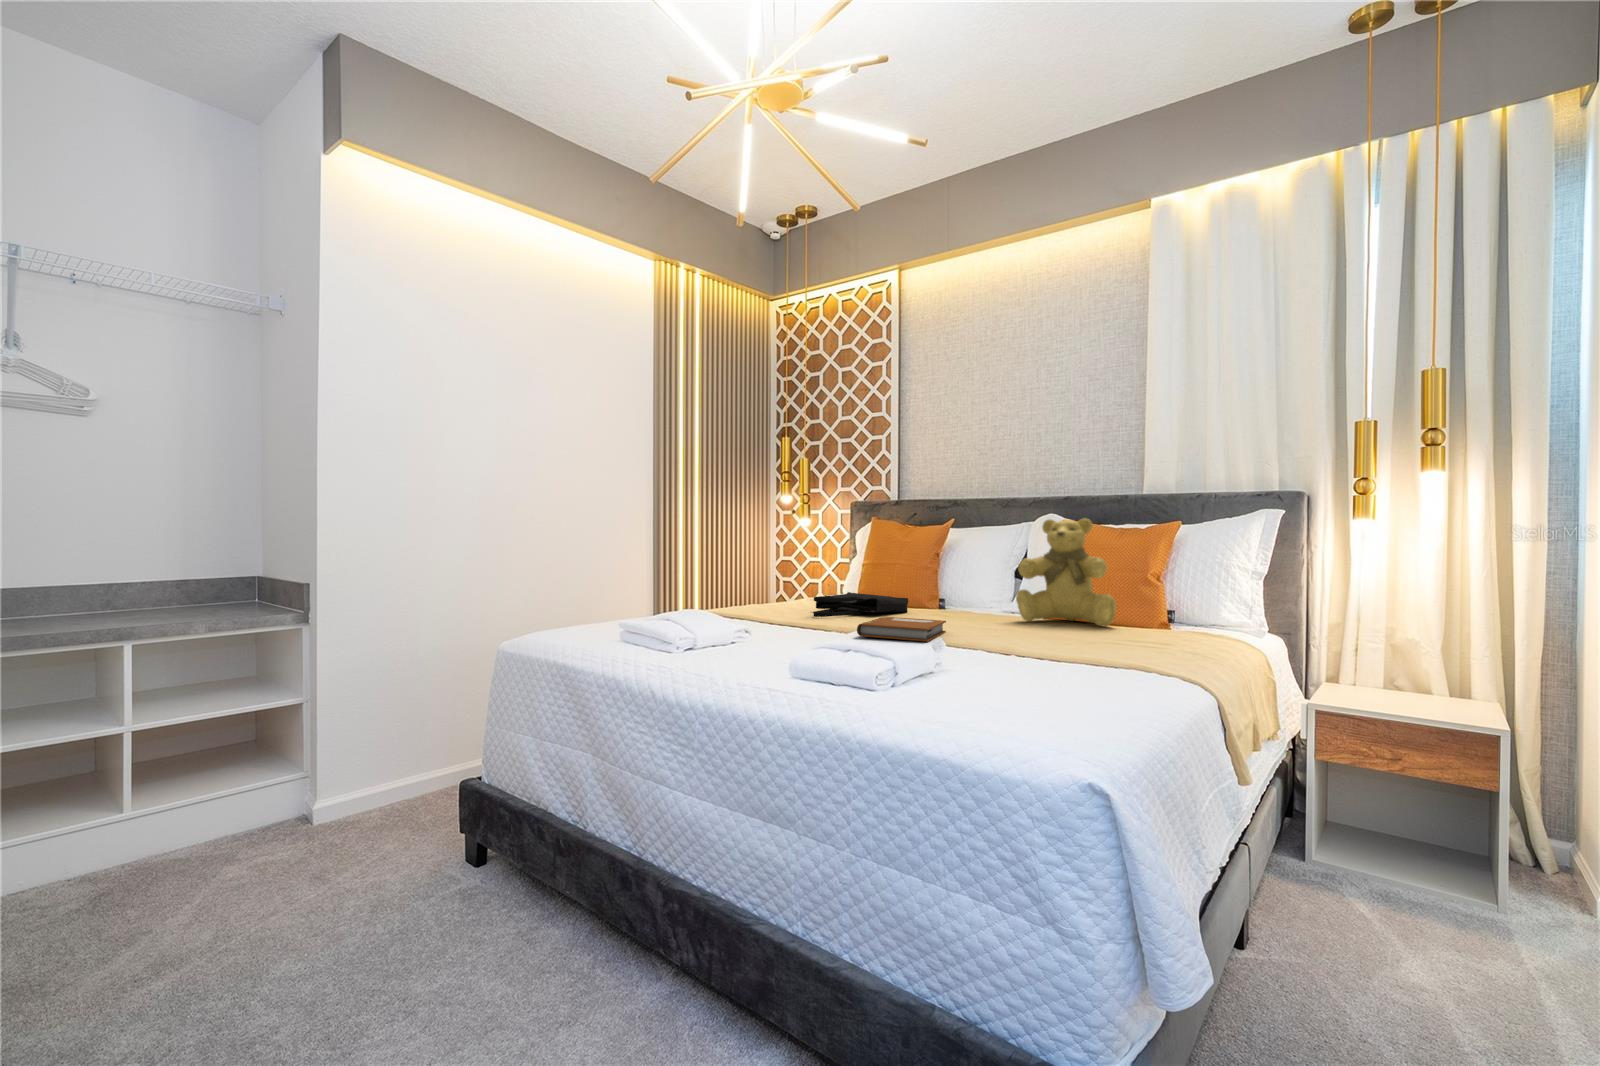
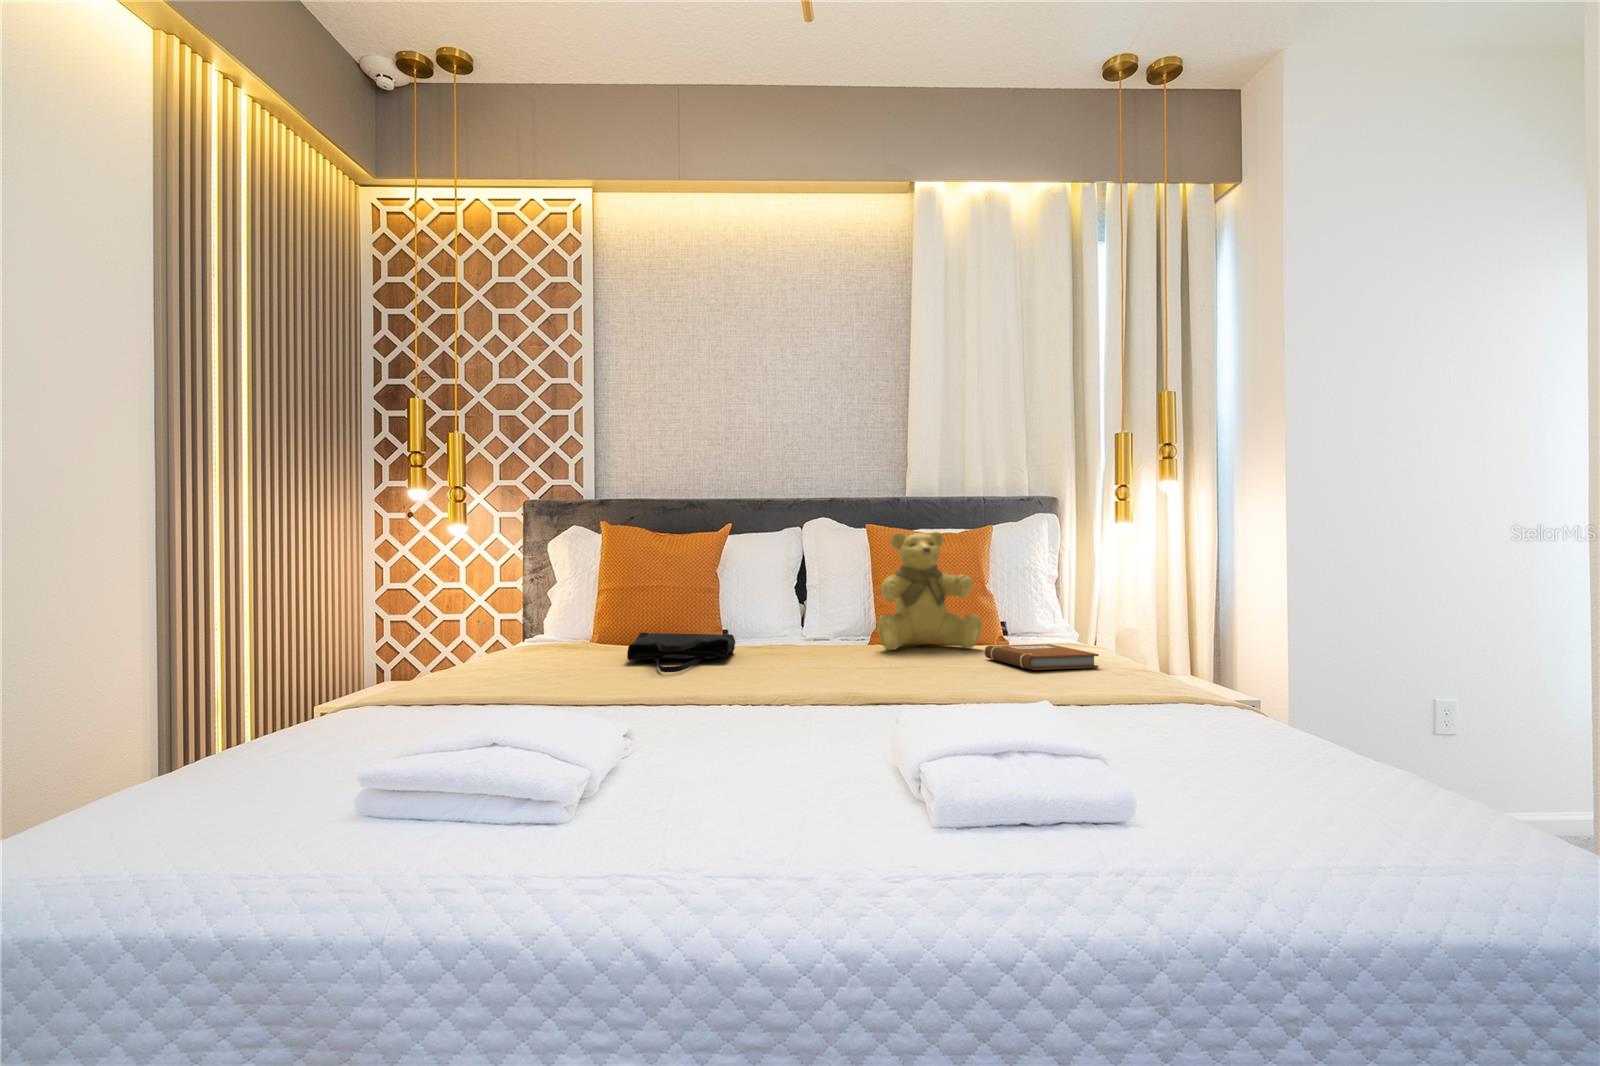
notebook: present [857,617,946,642] -> present [985,644,1099,670]

